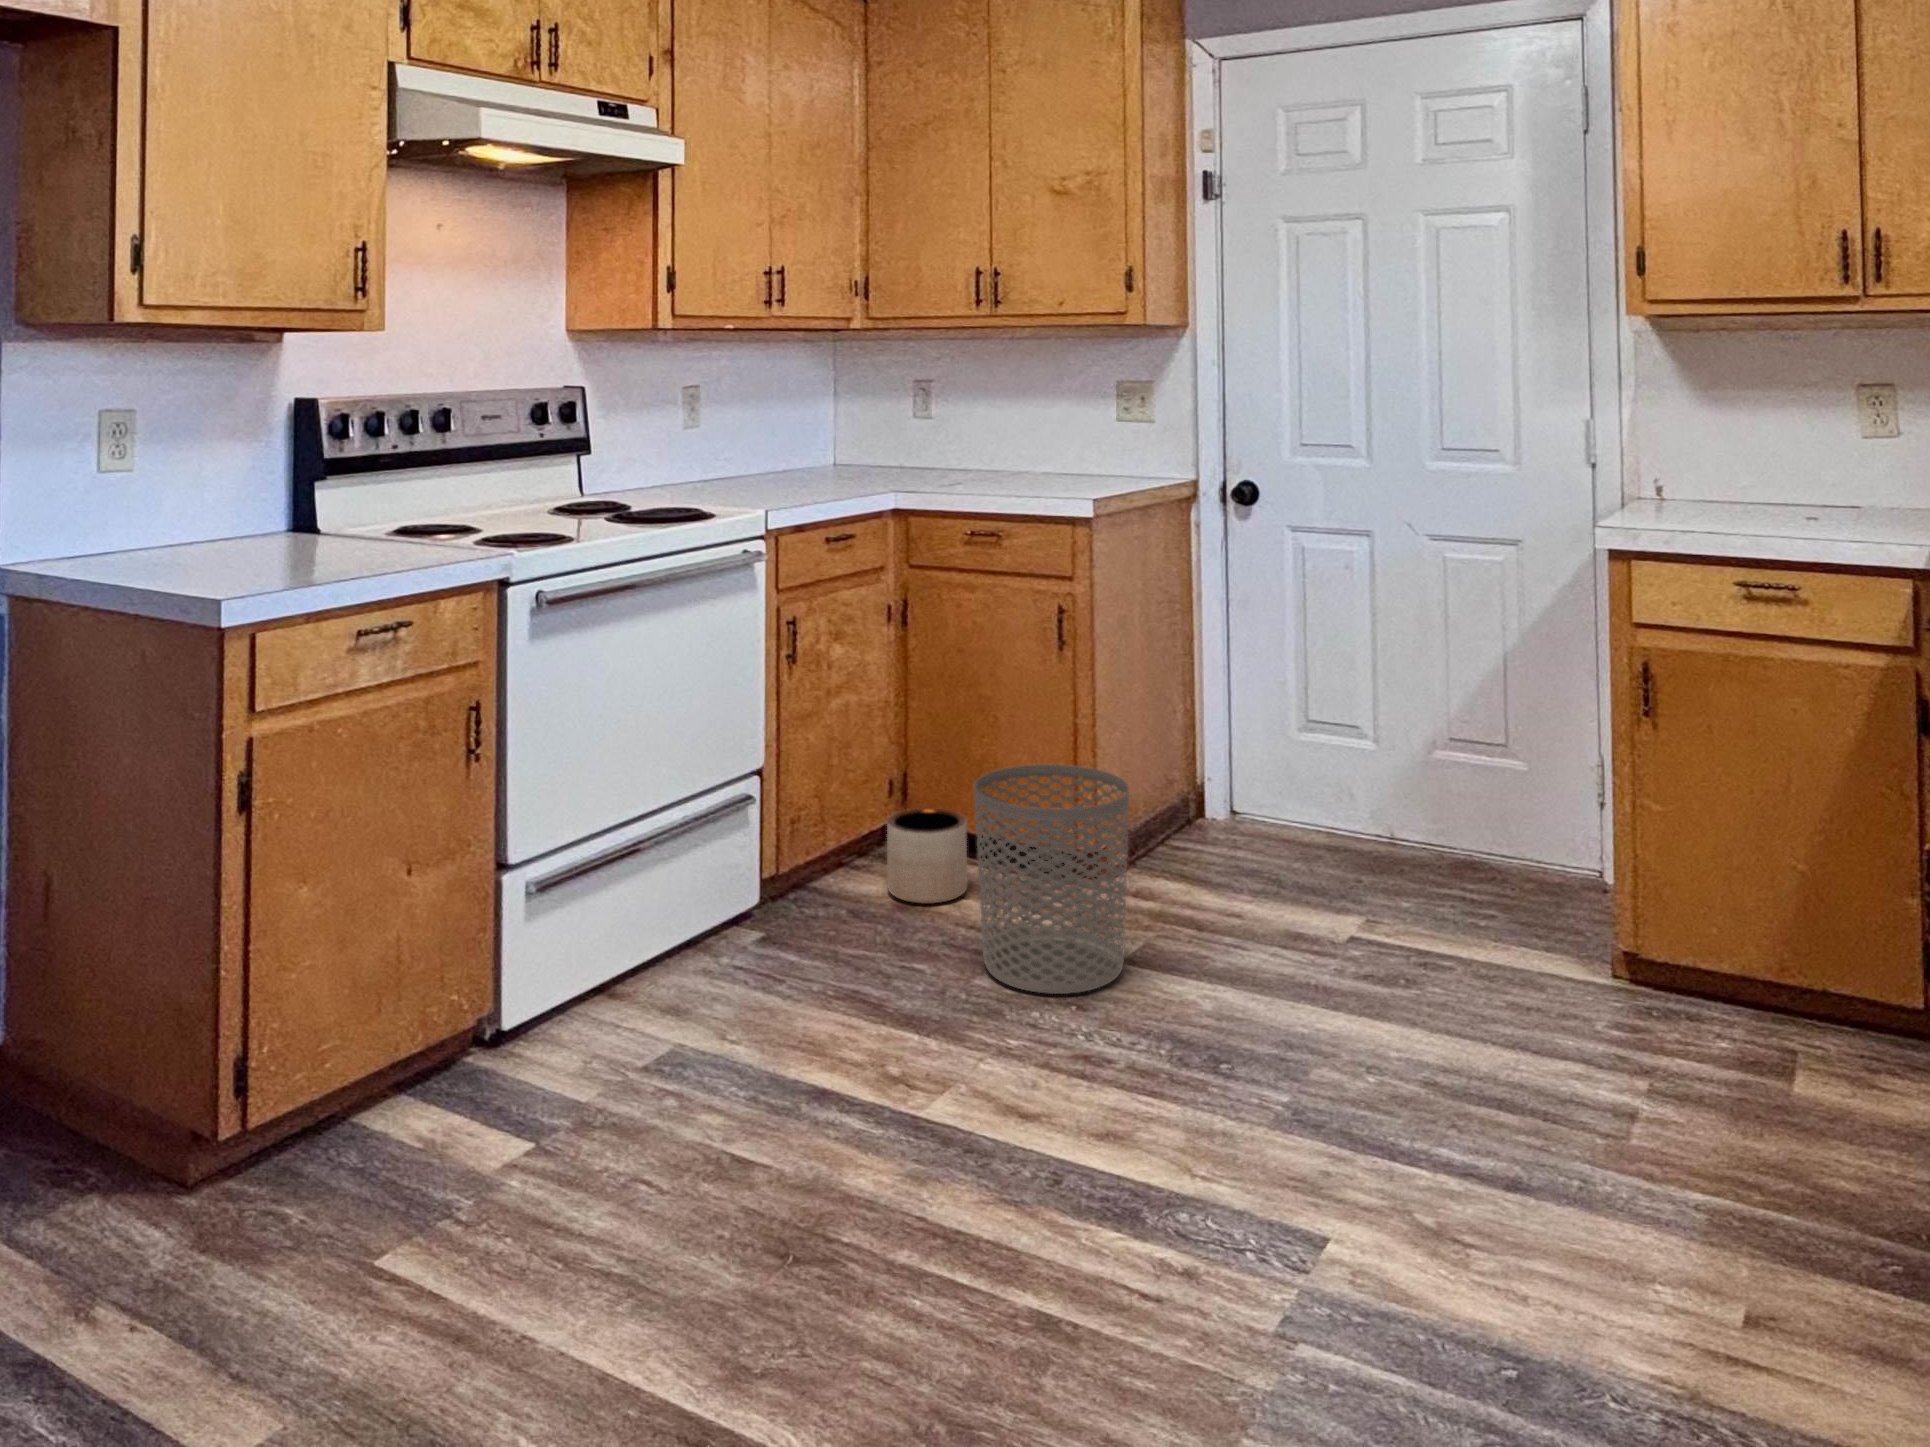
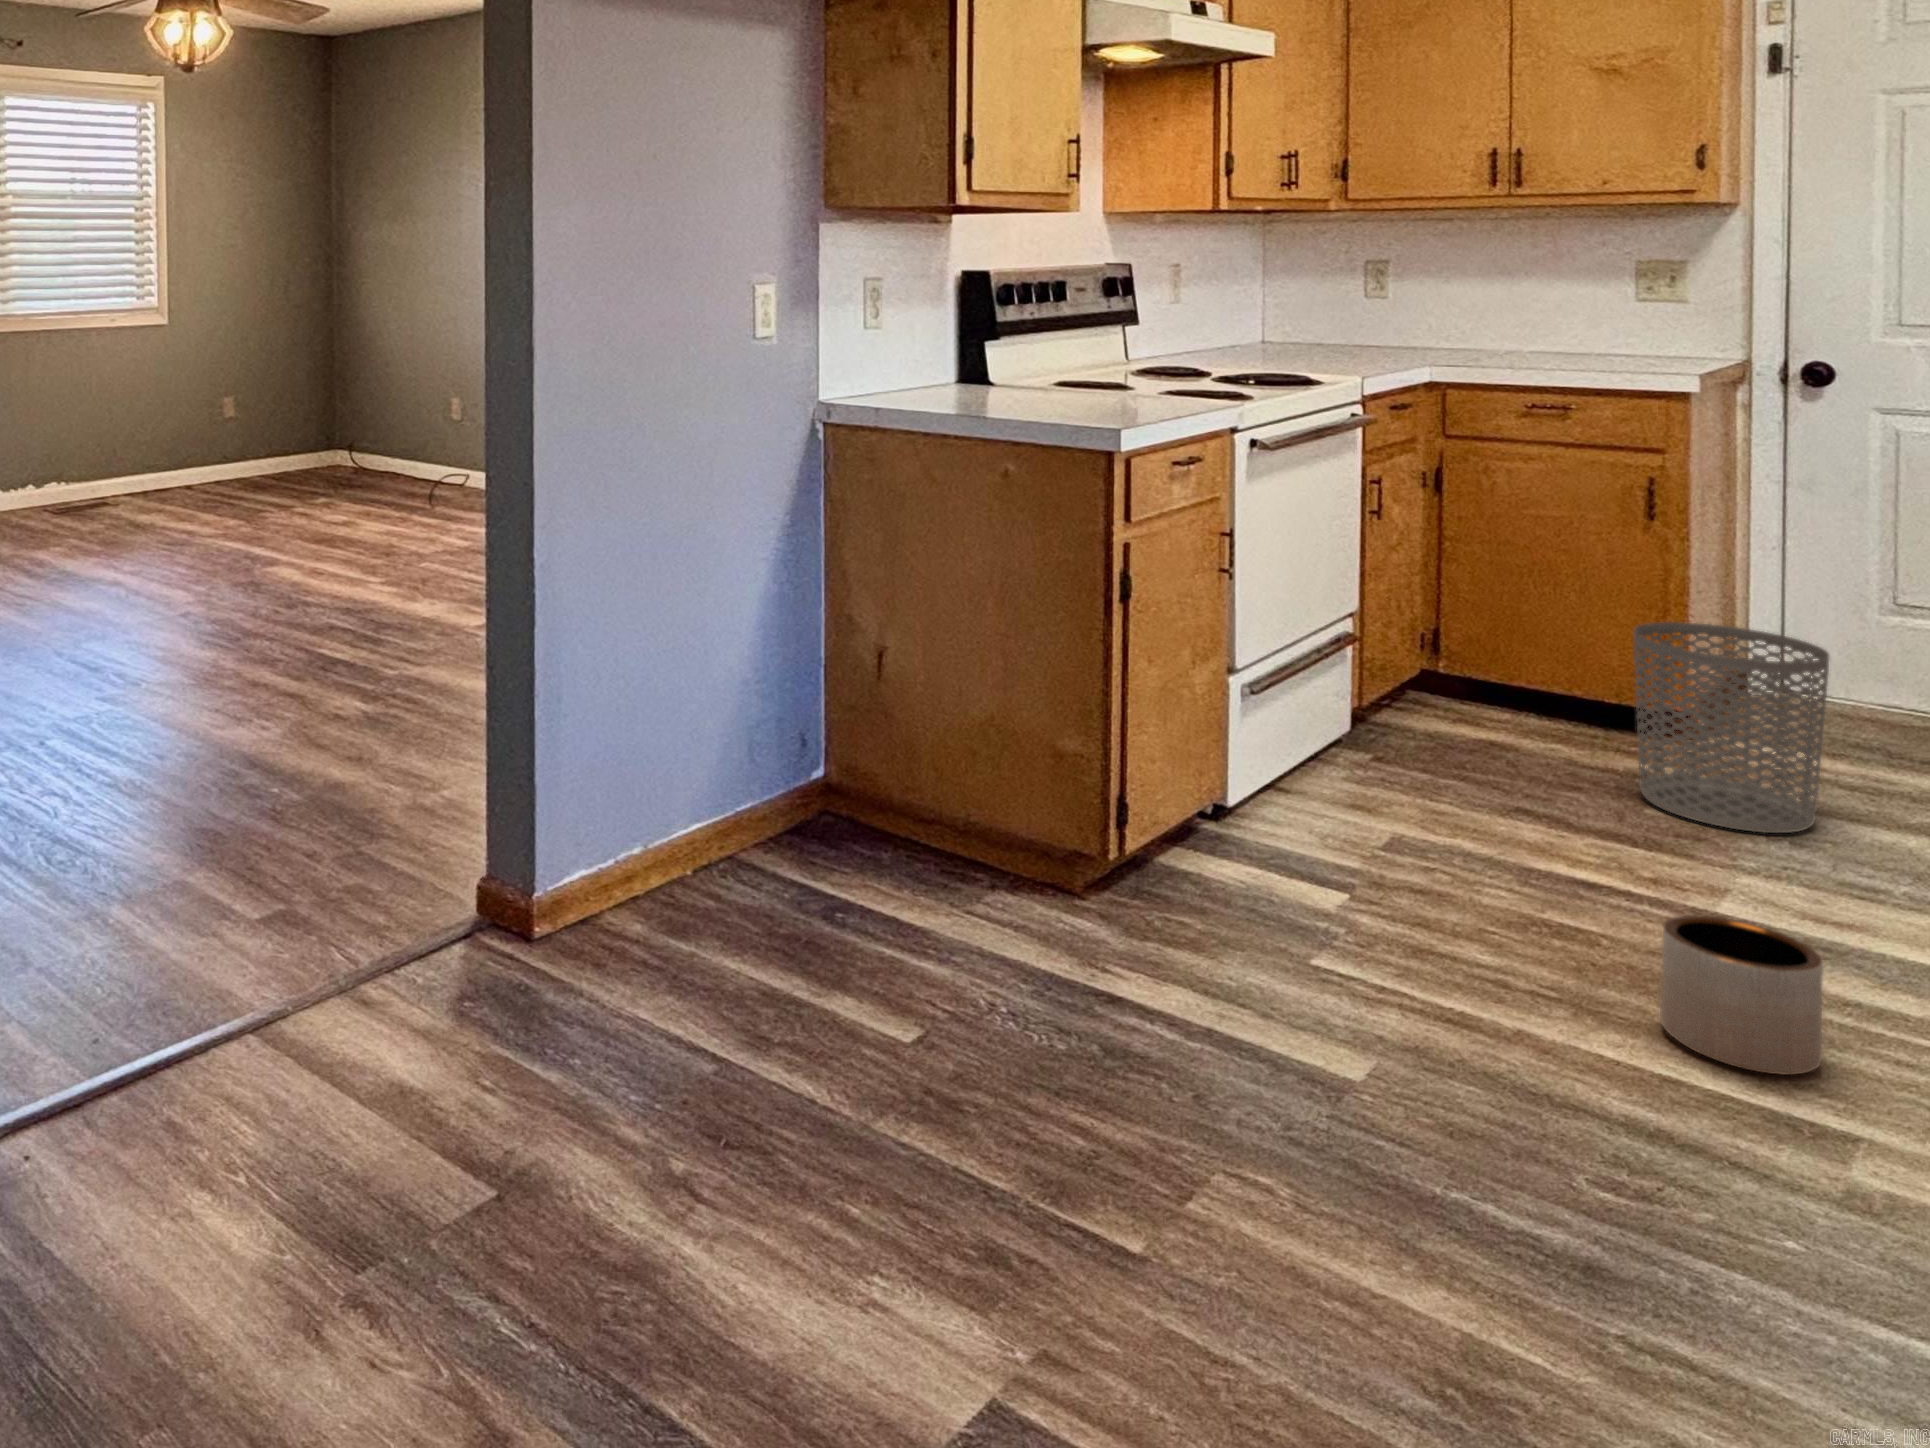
planter: present [887,808,968,904] -> present [1660,916,1823,1075]

